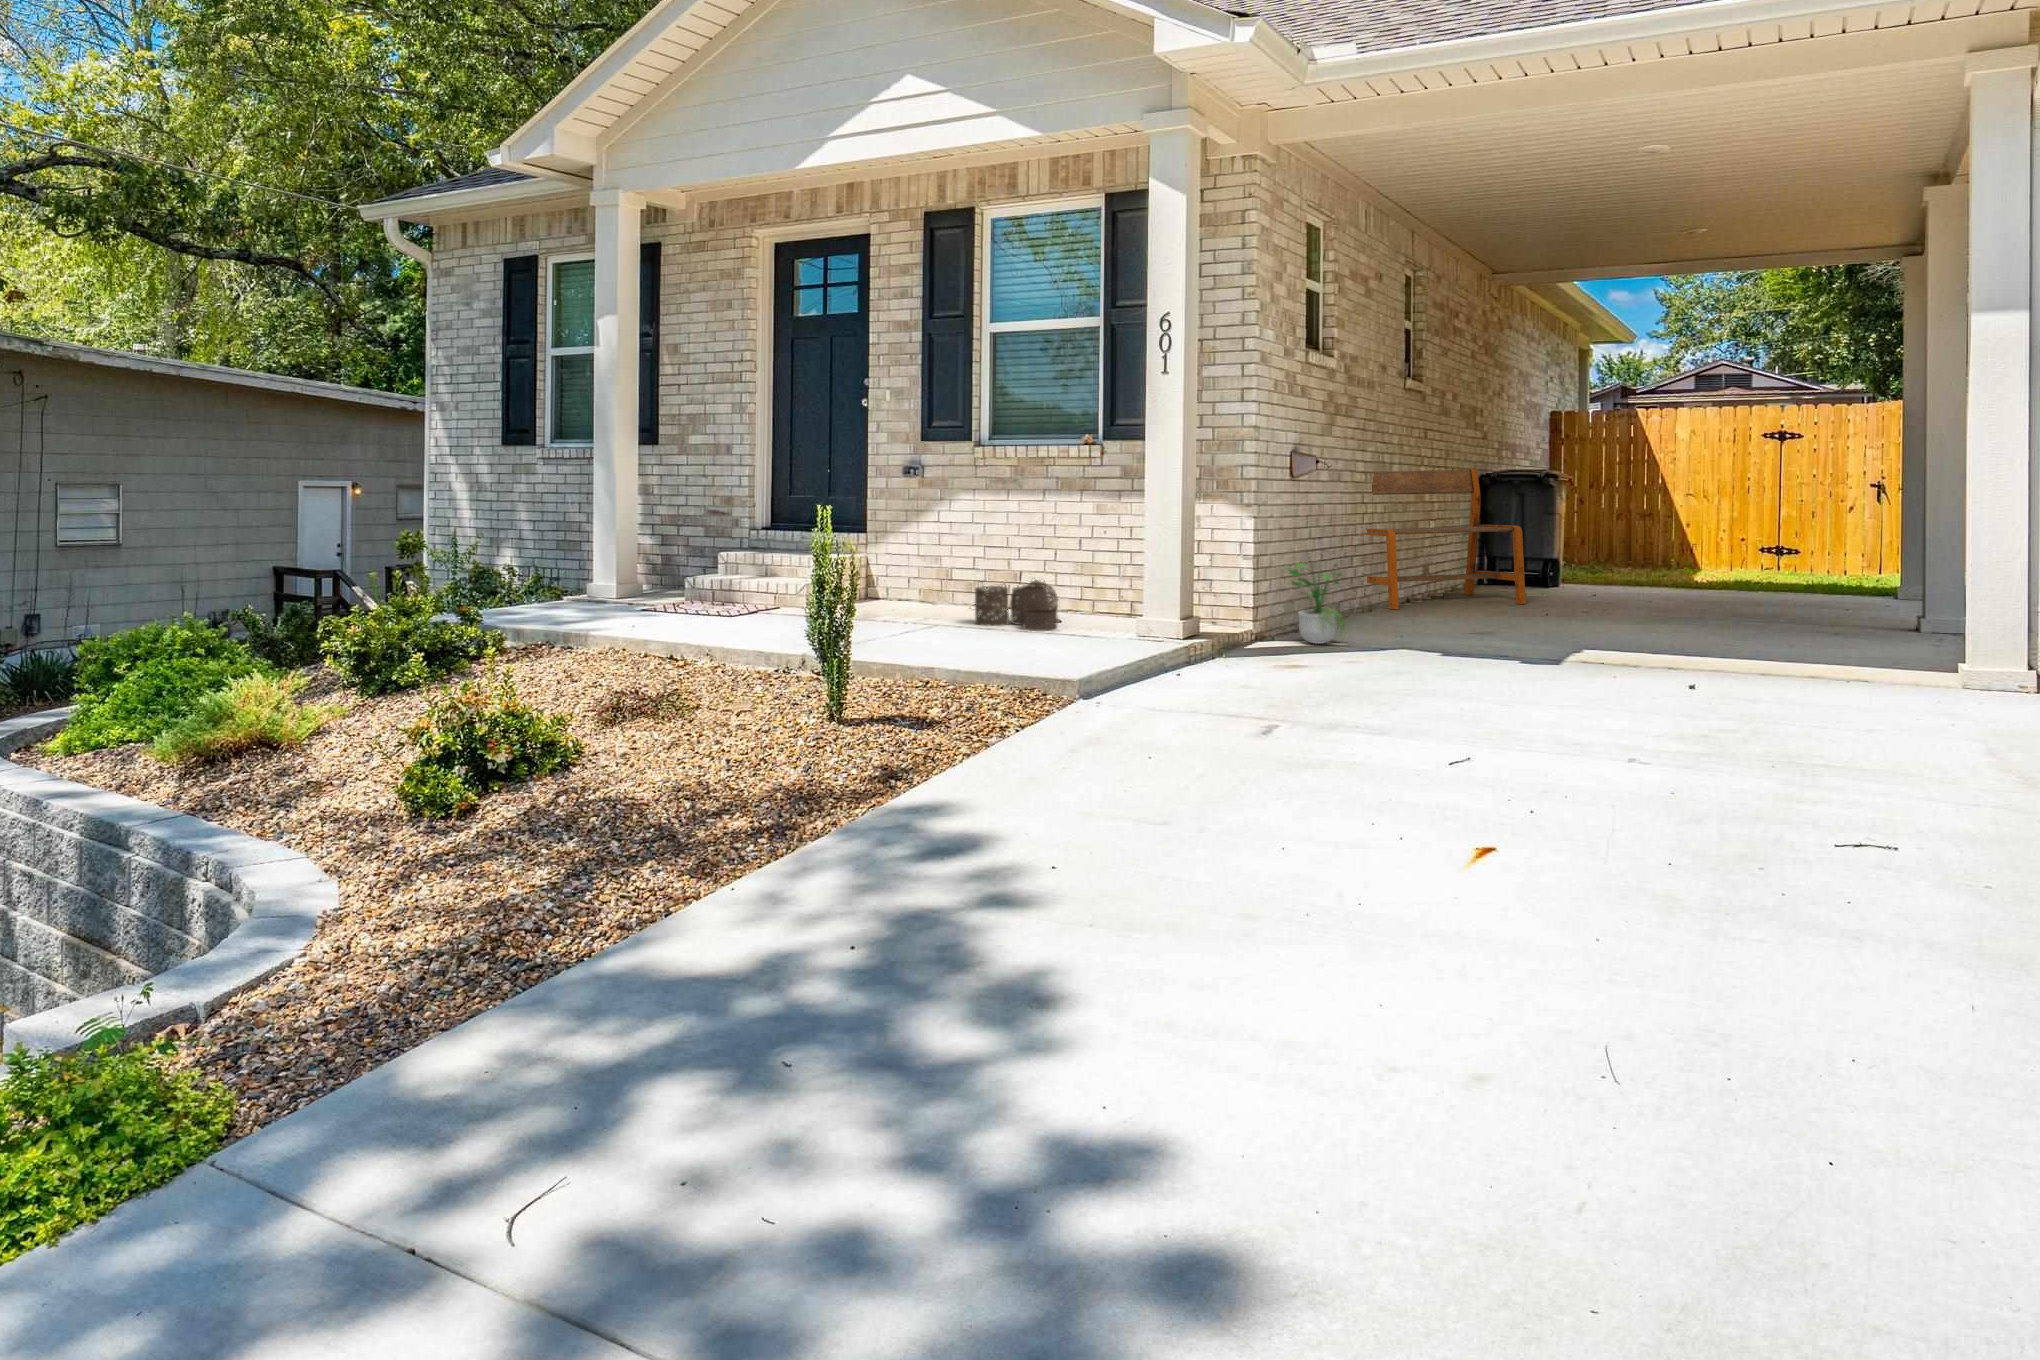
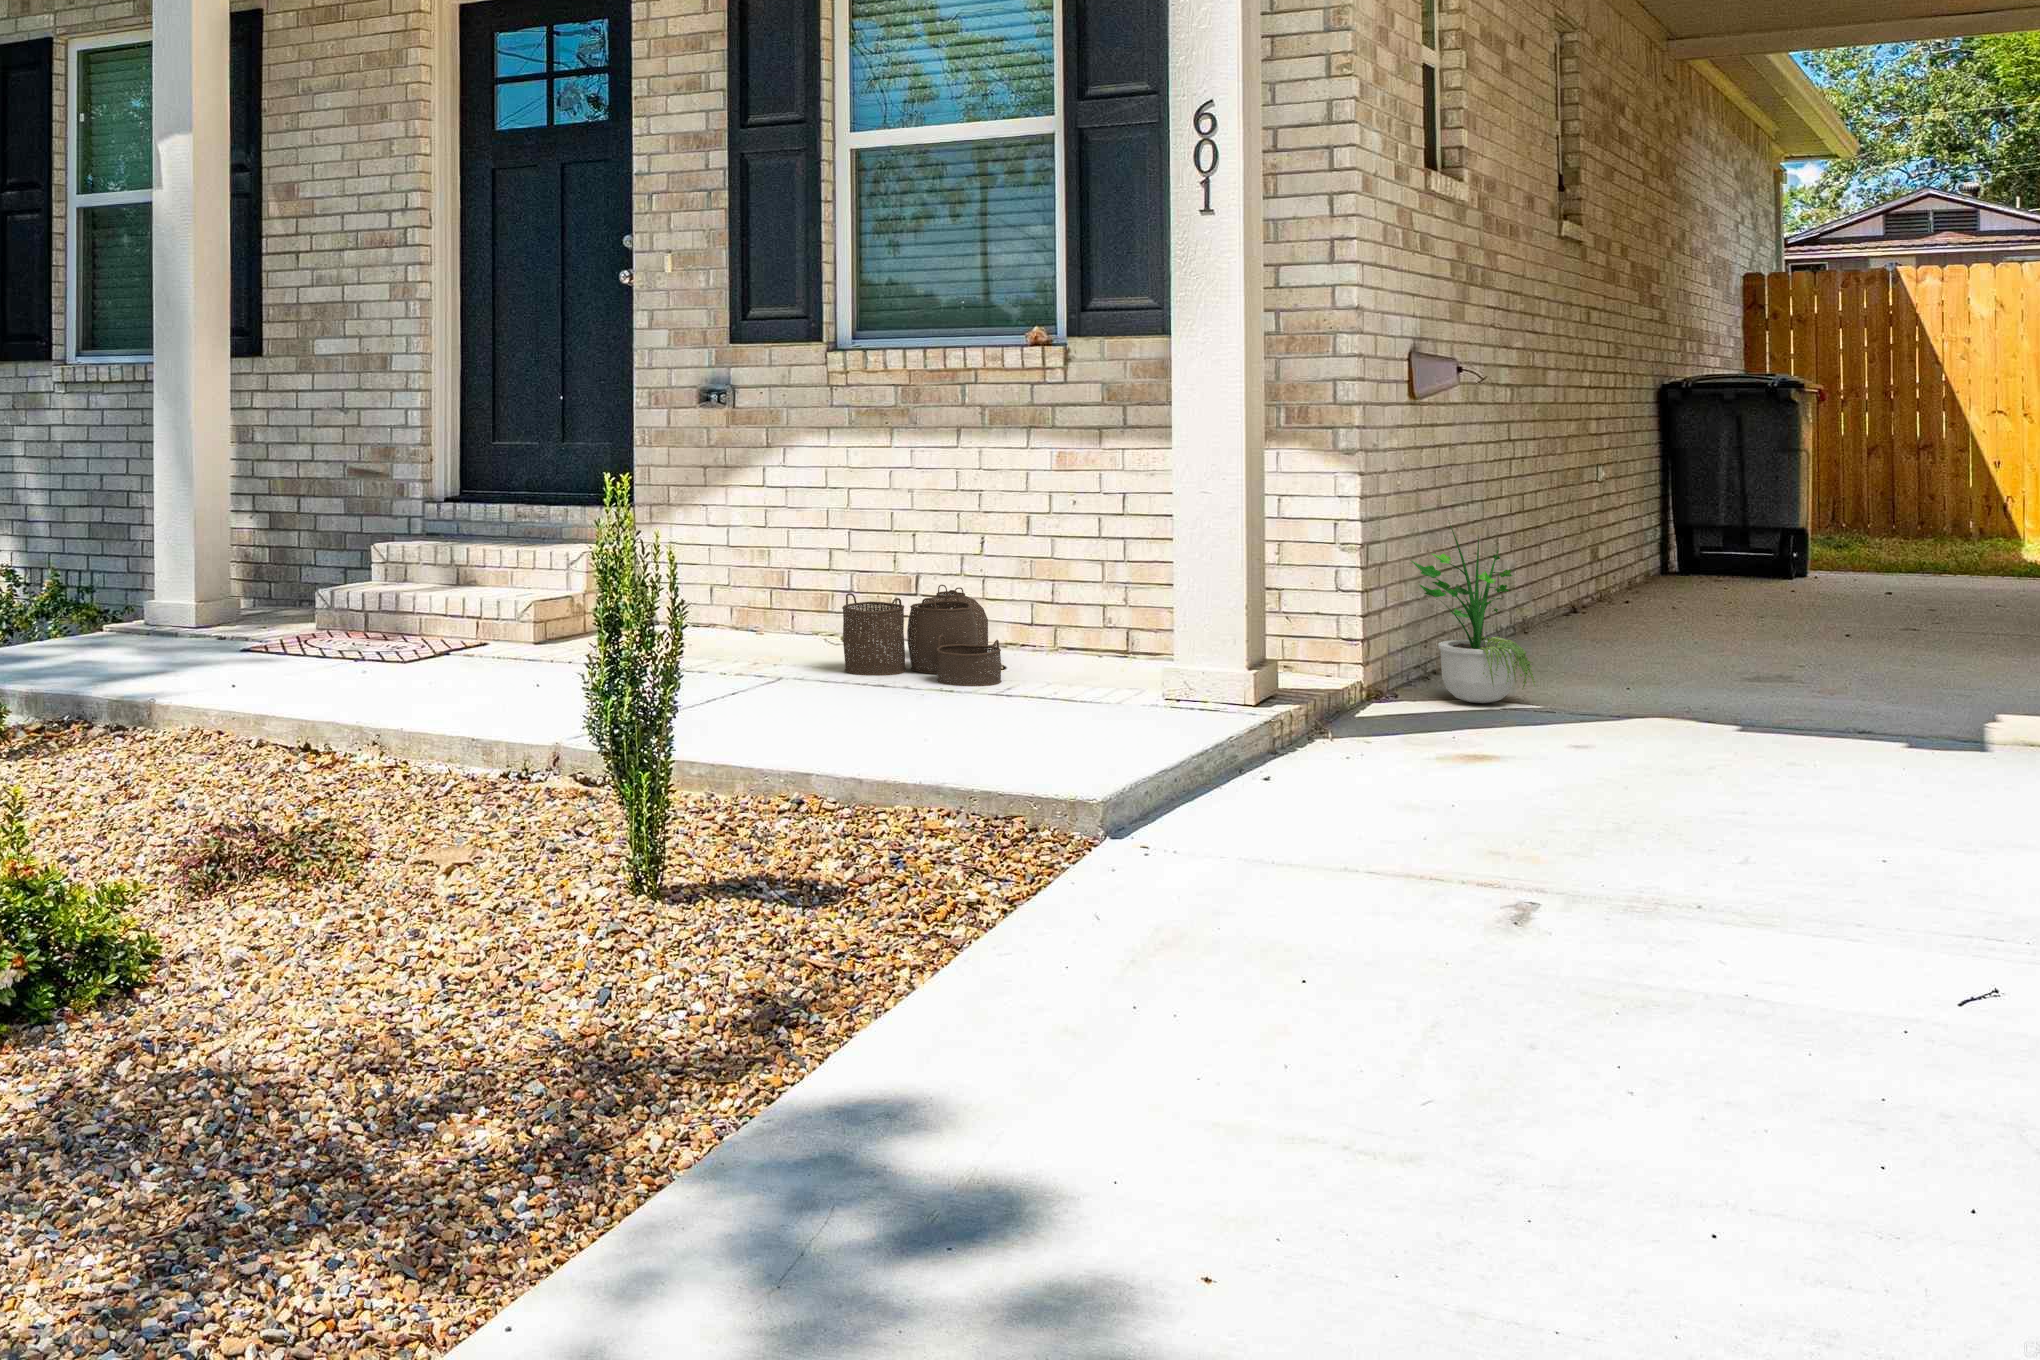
bench: present [1366,468,1526,609] -> none [1485,376,1808,631]

